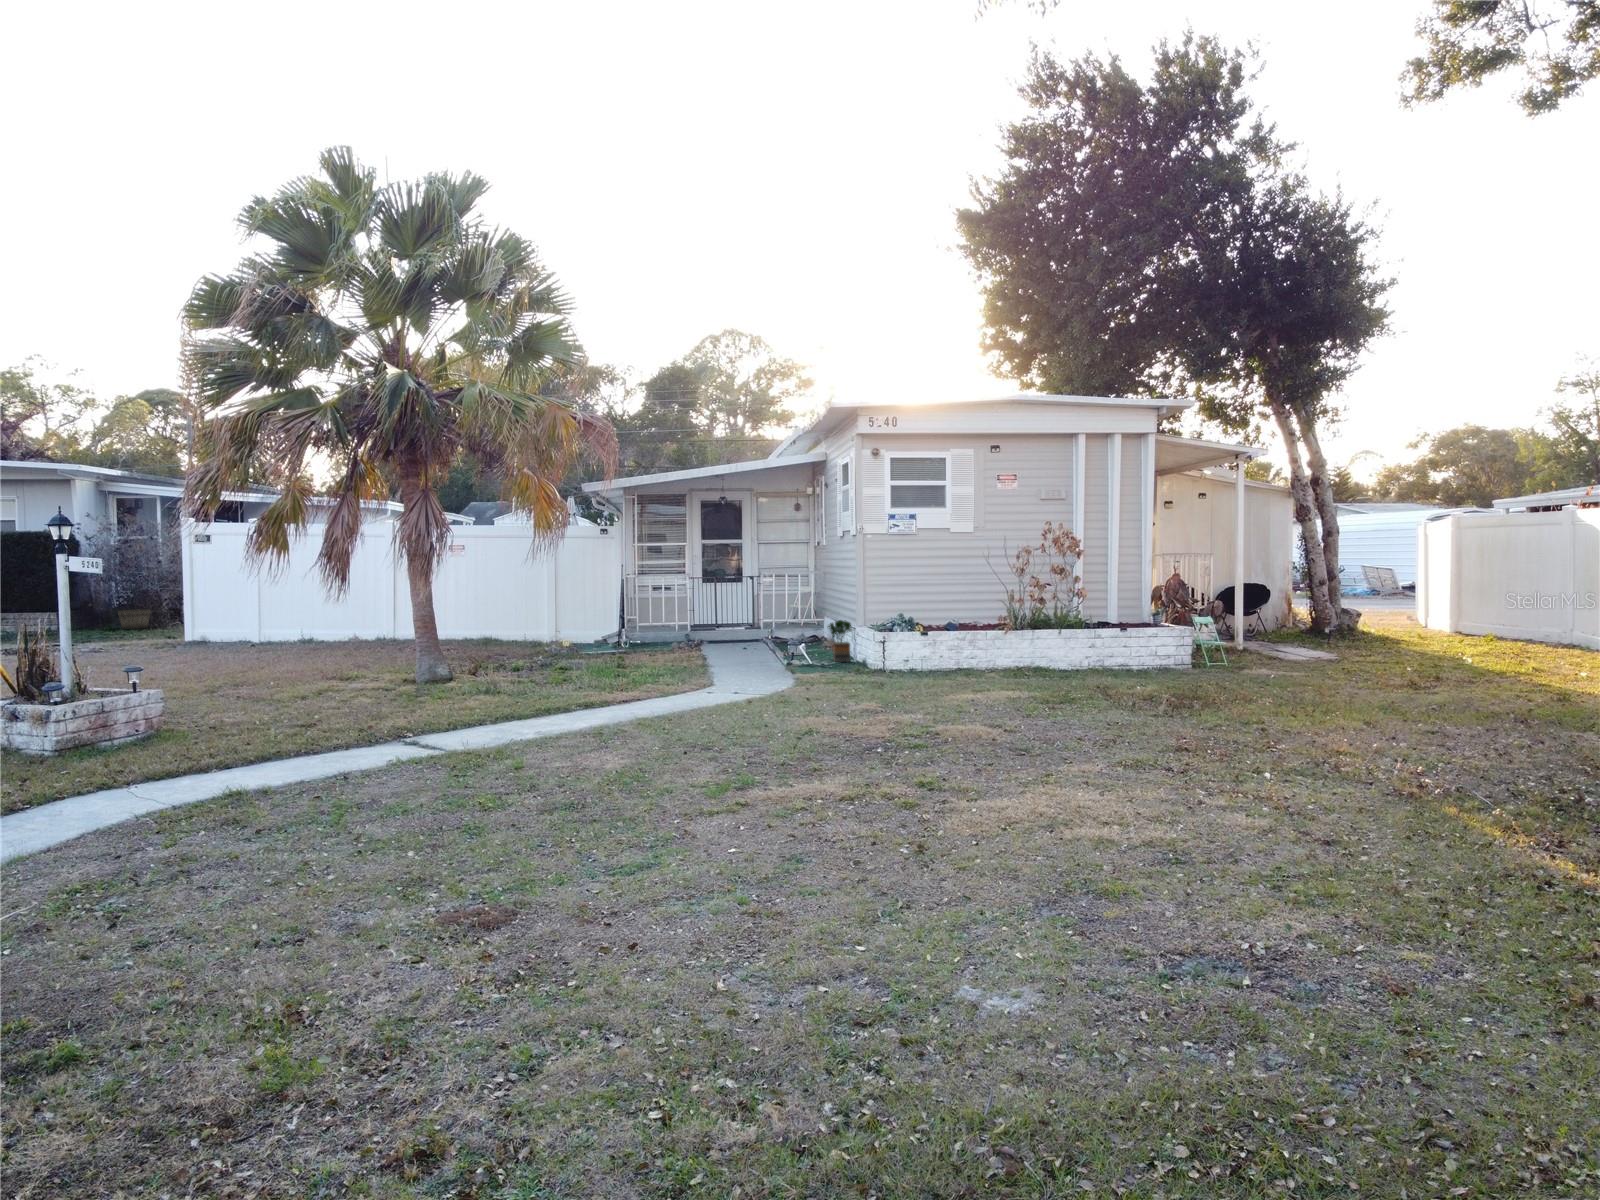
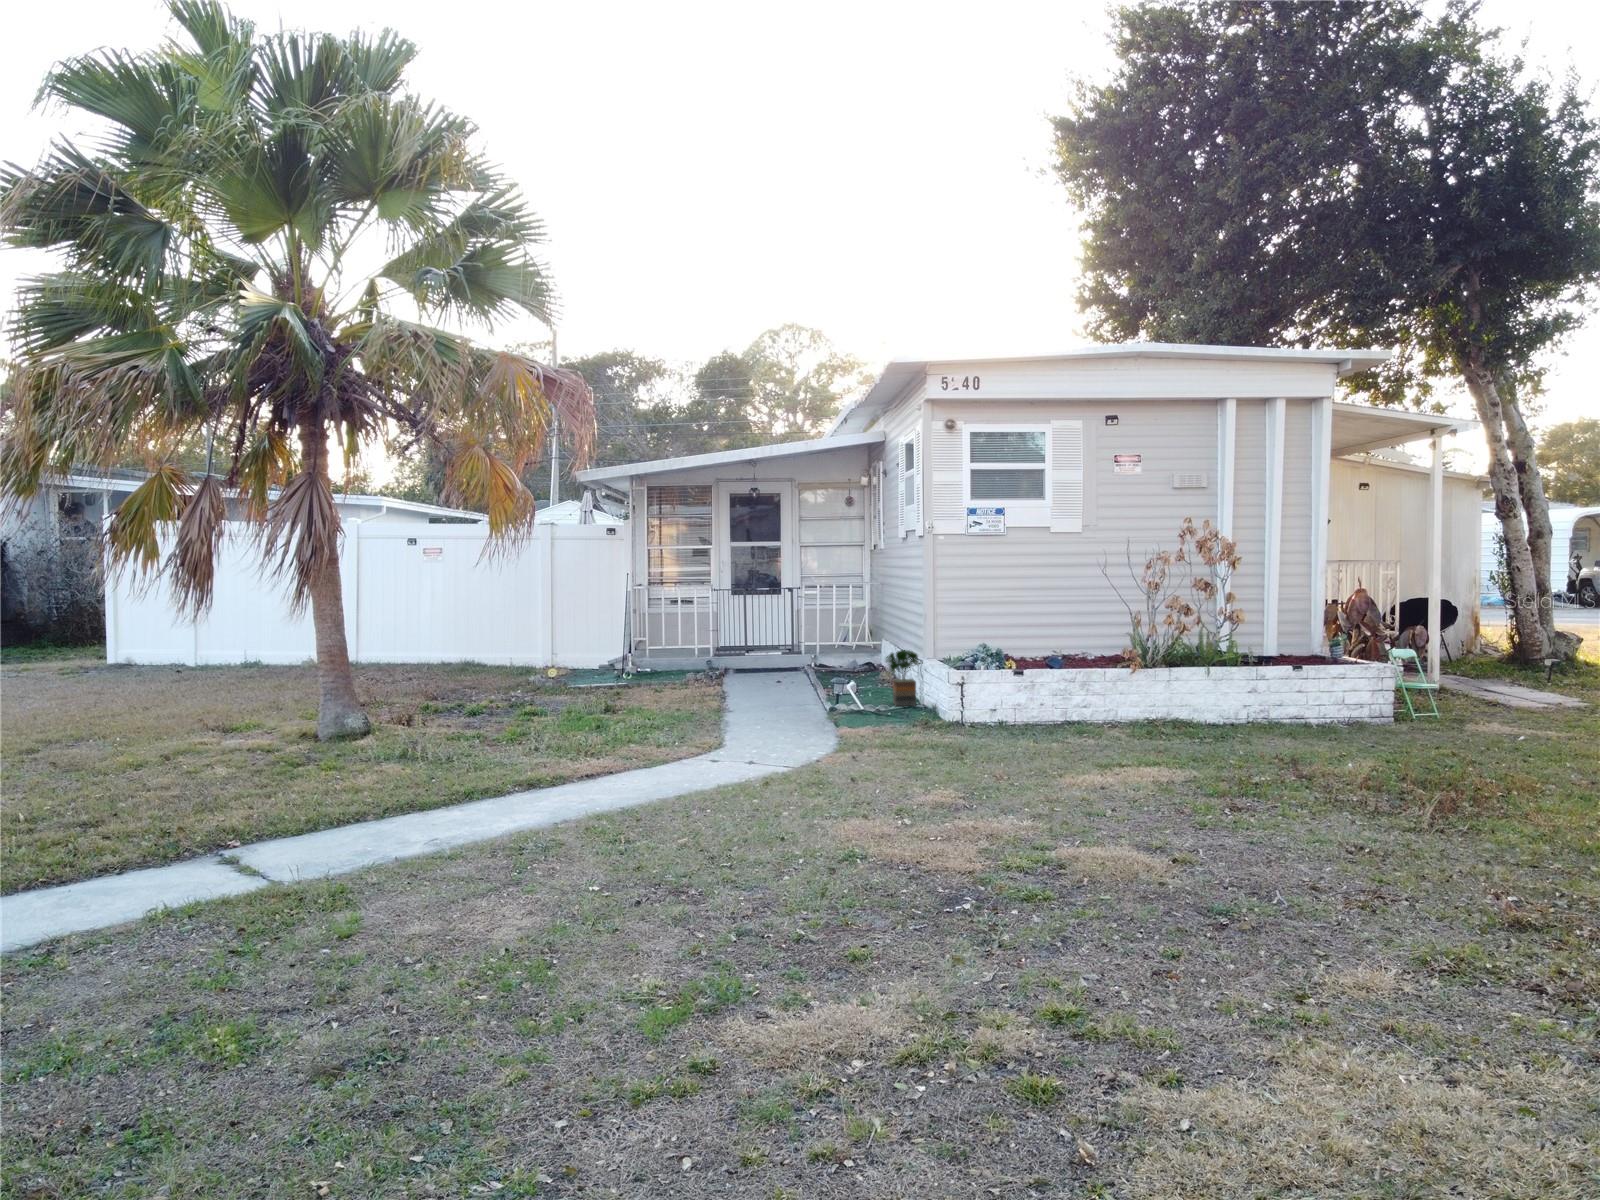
wooden bucket: present [118,609,150,629] -> none [48,616,88,646]

